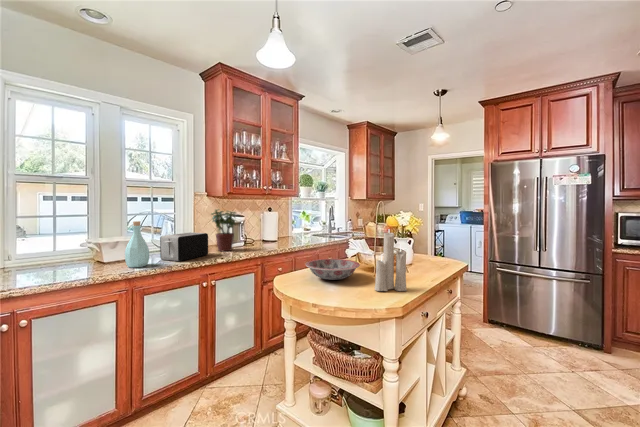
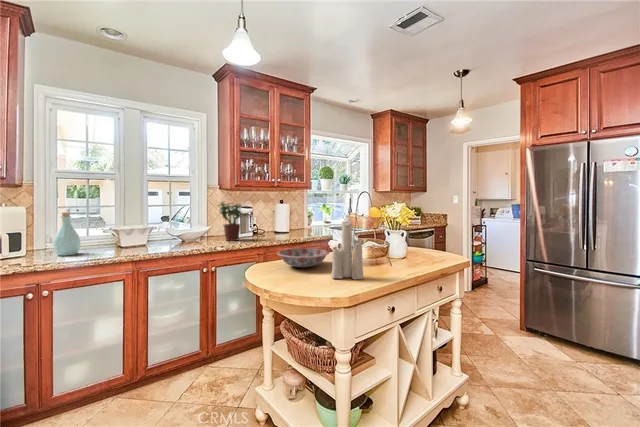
bottle: present [125,221,149,267] -> present [54,212,80,256]
toaster: present [160,232,208,261] -> none [168,223,213,248]

